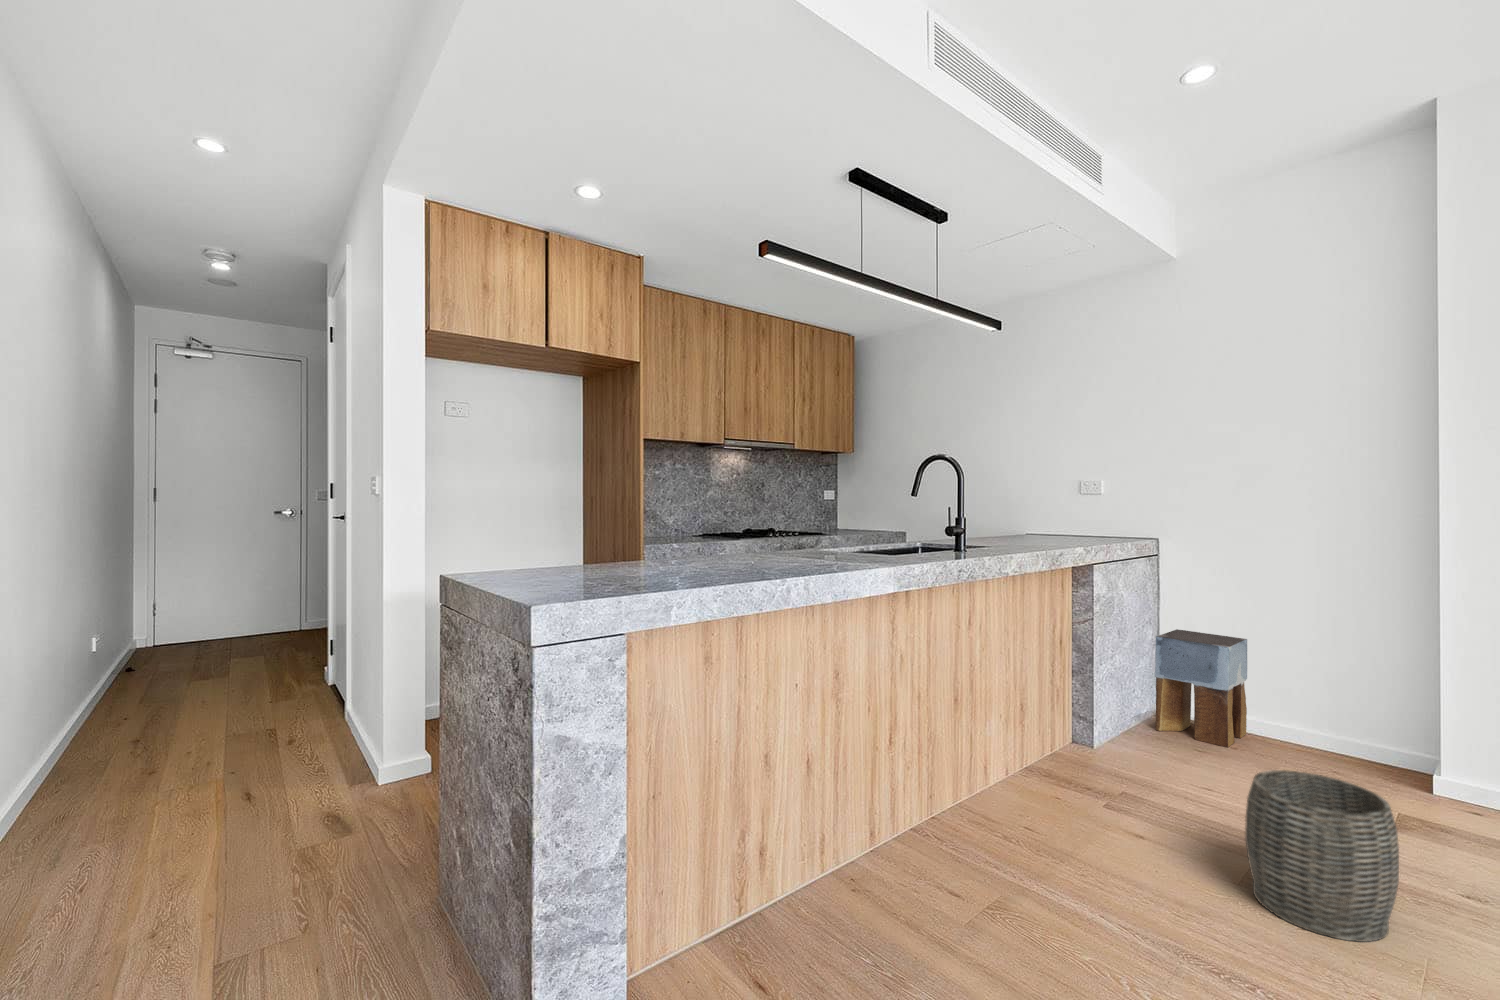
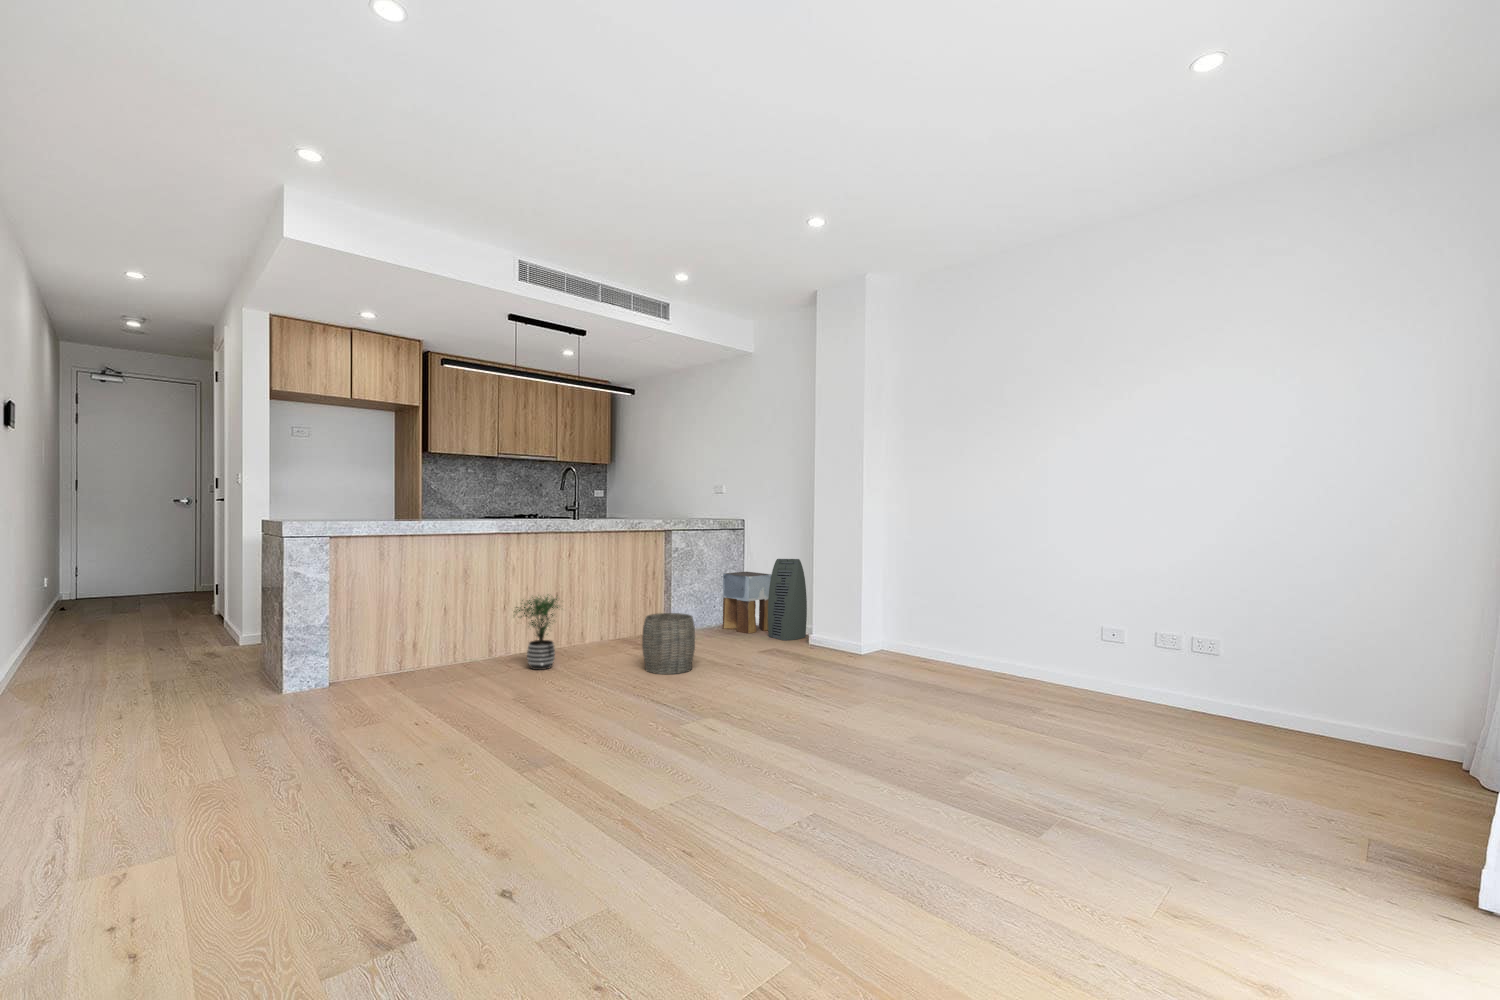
air purifier: none [1283,619,1359,774] -> present [768,559,807,640]
potted plant: none [965,731,1081,910] -> present [514,597,558,670]

